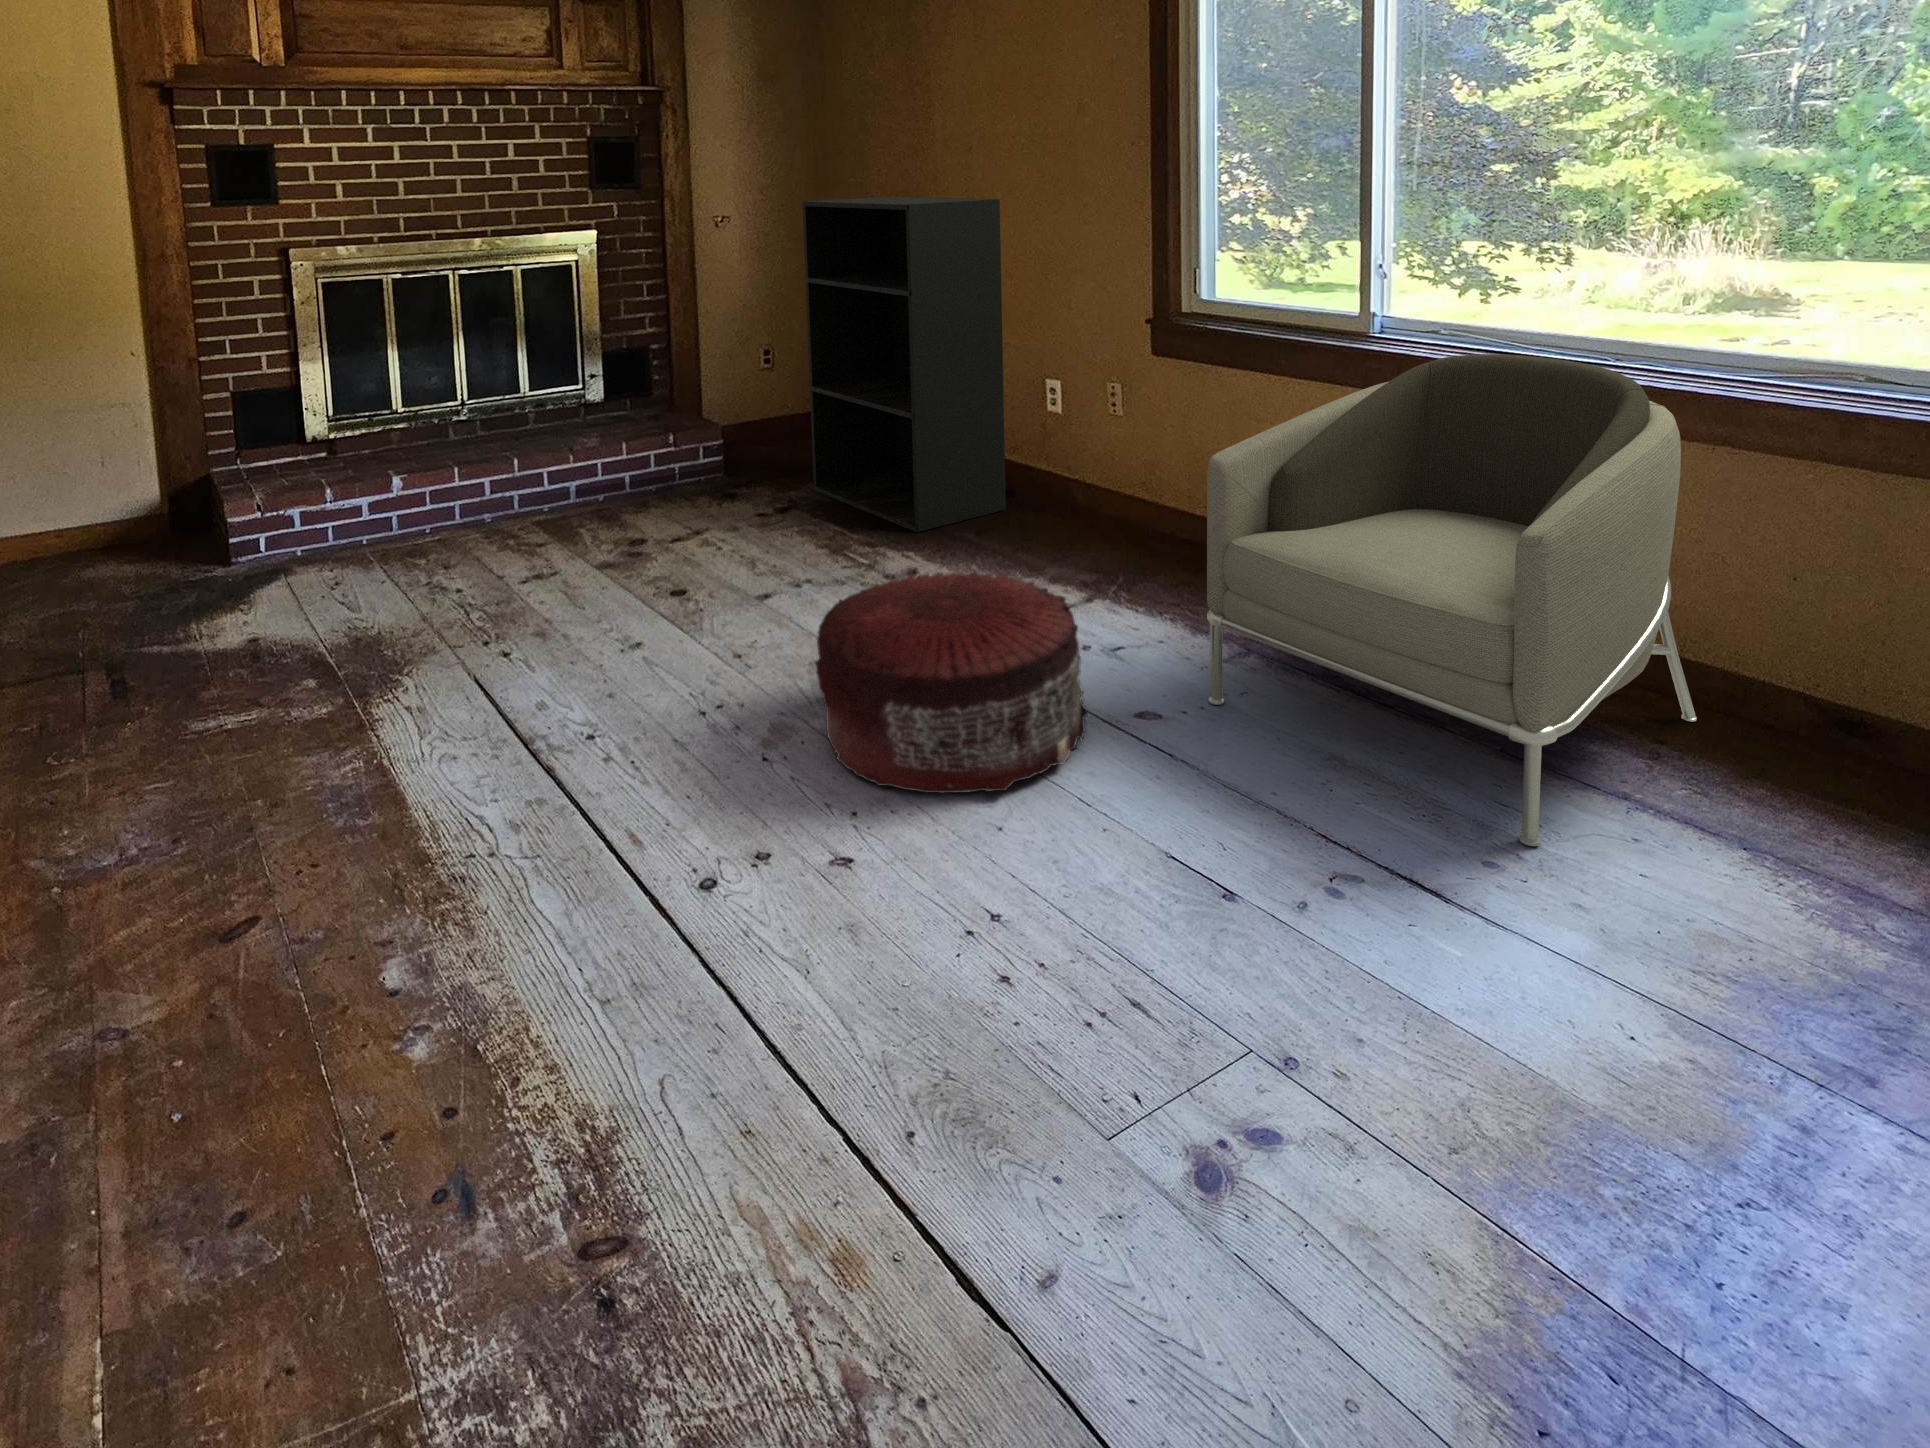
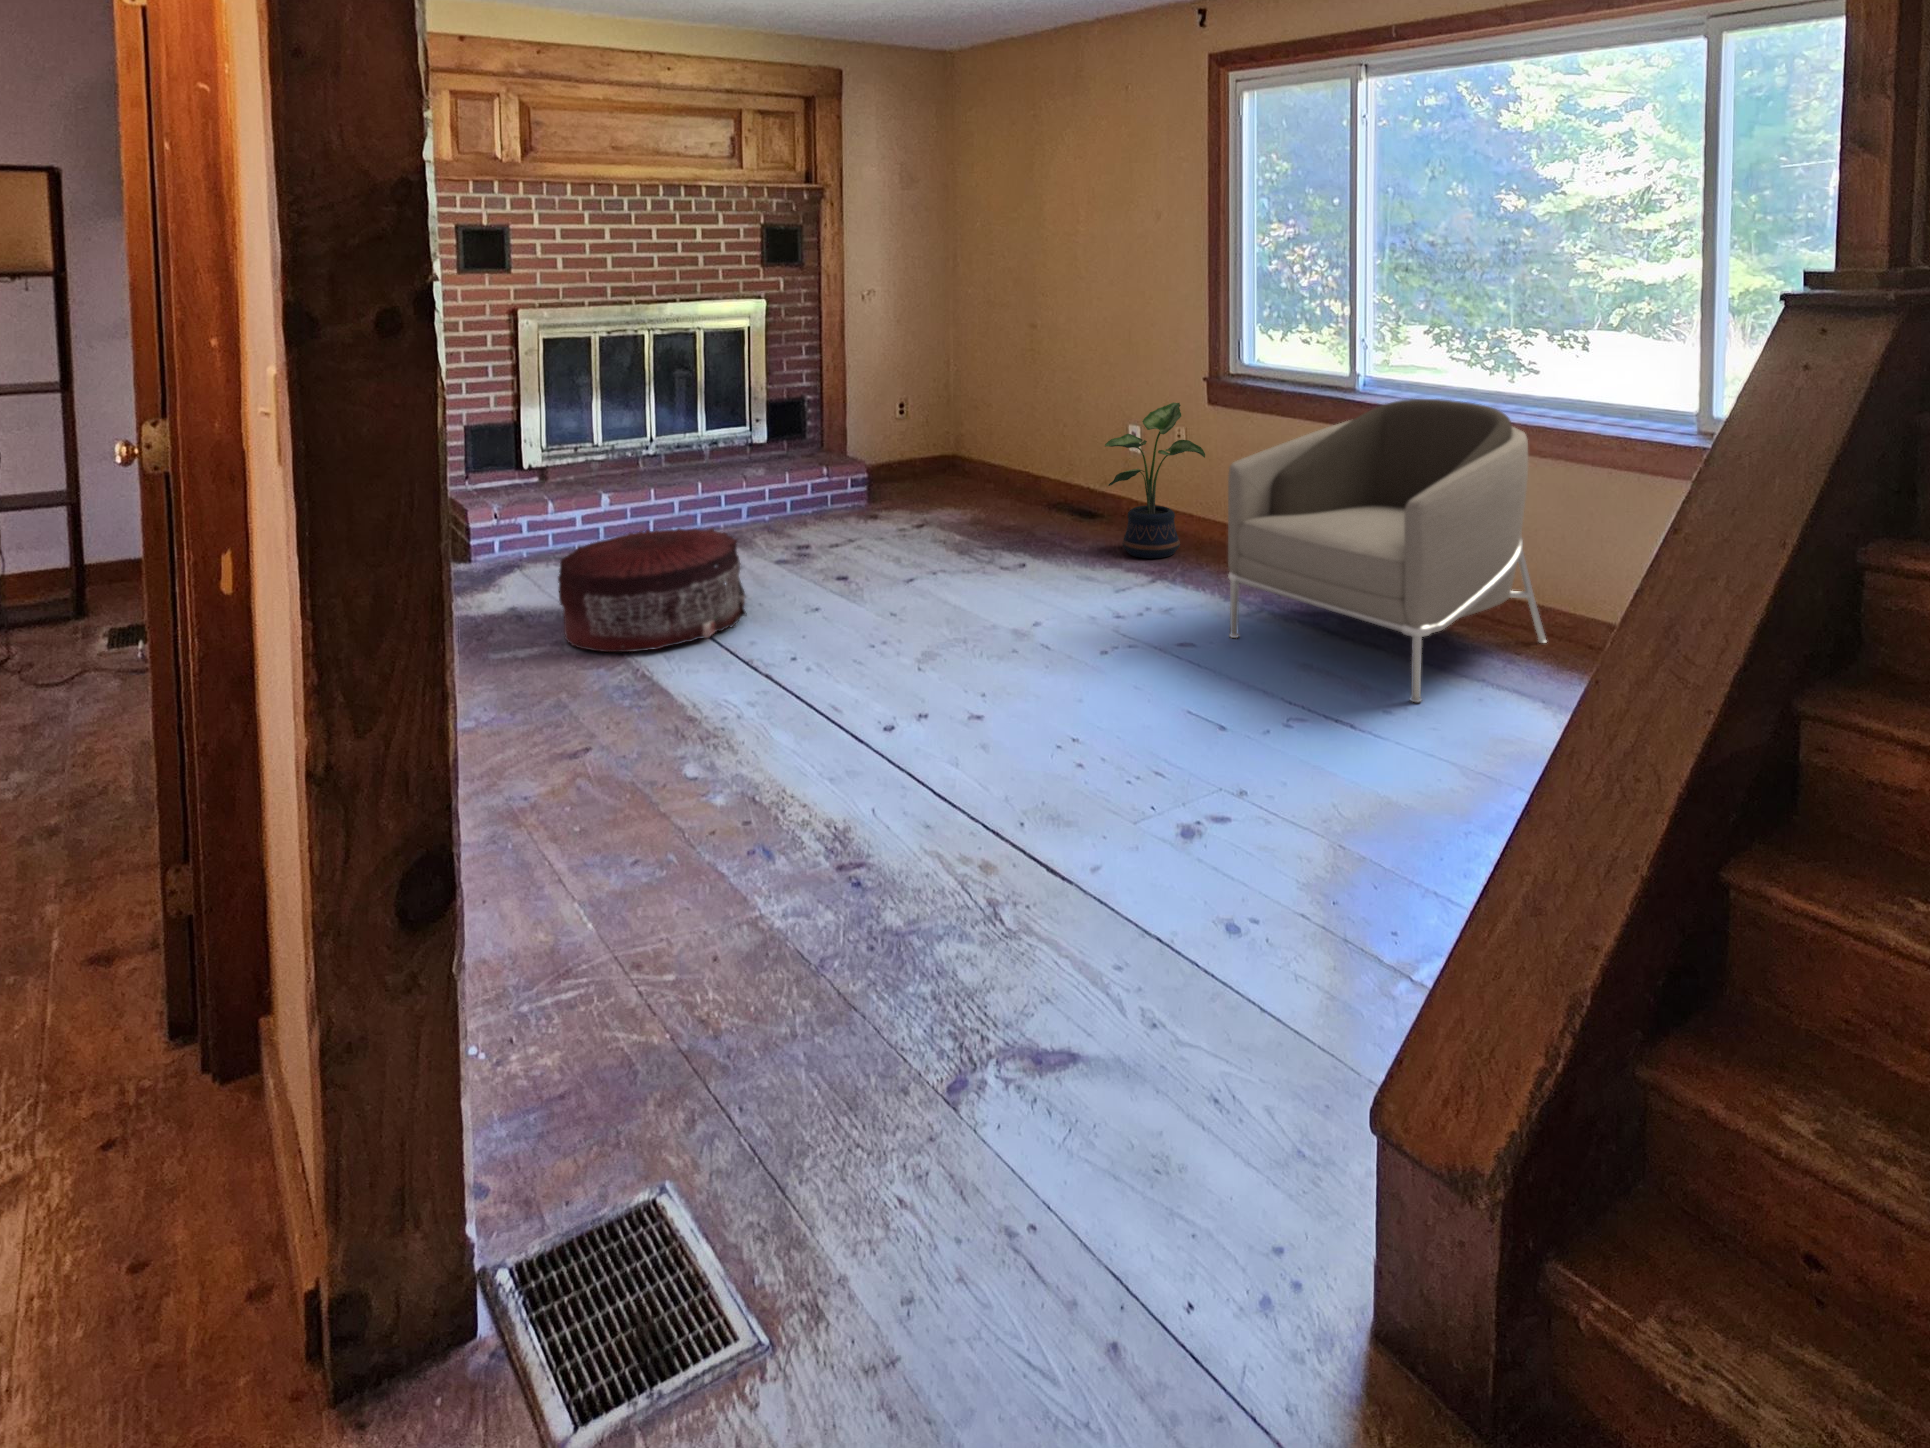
bookshelf: present [803,197,1006,532] -> none [940,279,1096,540]
potted plant: none [1018,353,1155,561] -> present [1105,403,1205,558]
pouf: present [815,571,1089,793] -> present [558,528,747,652]

